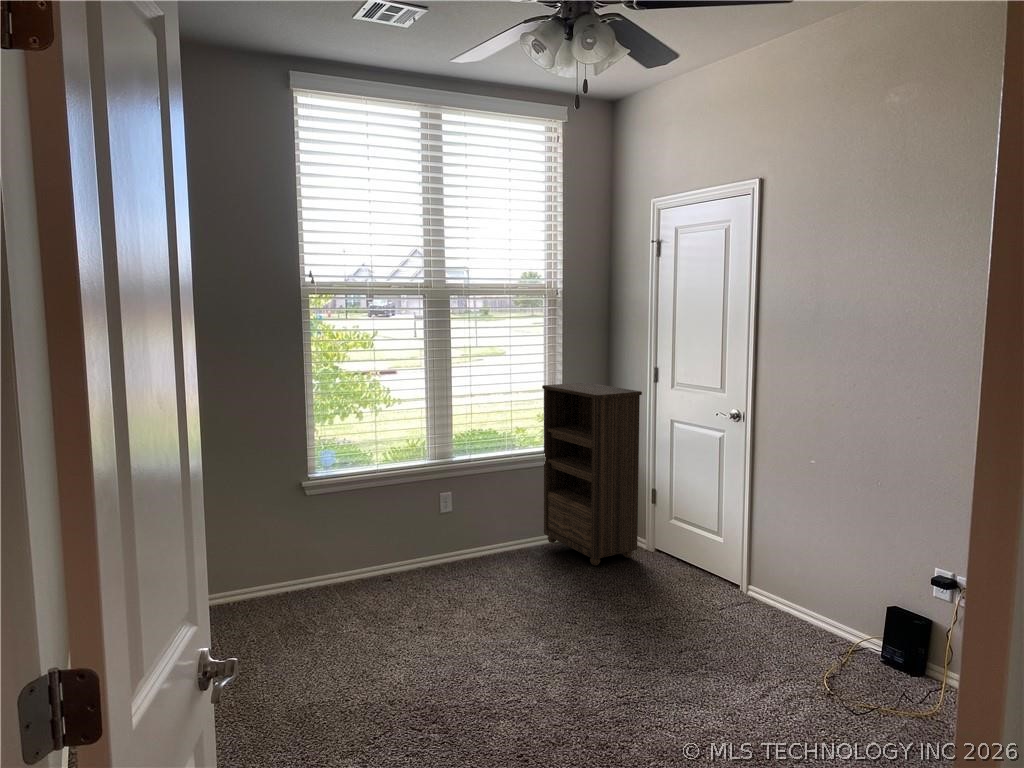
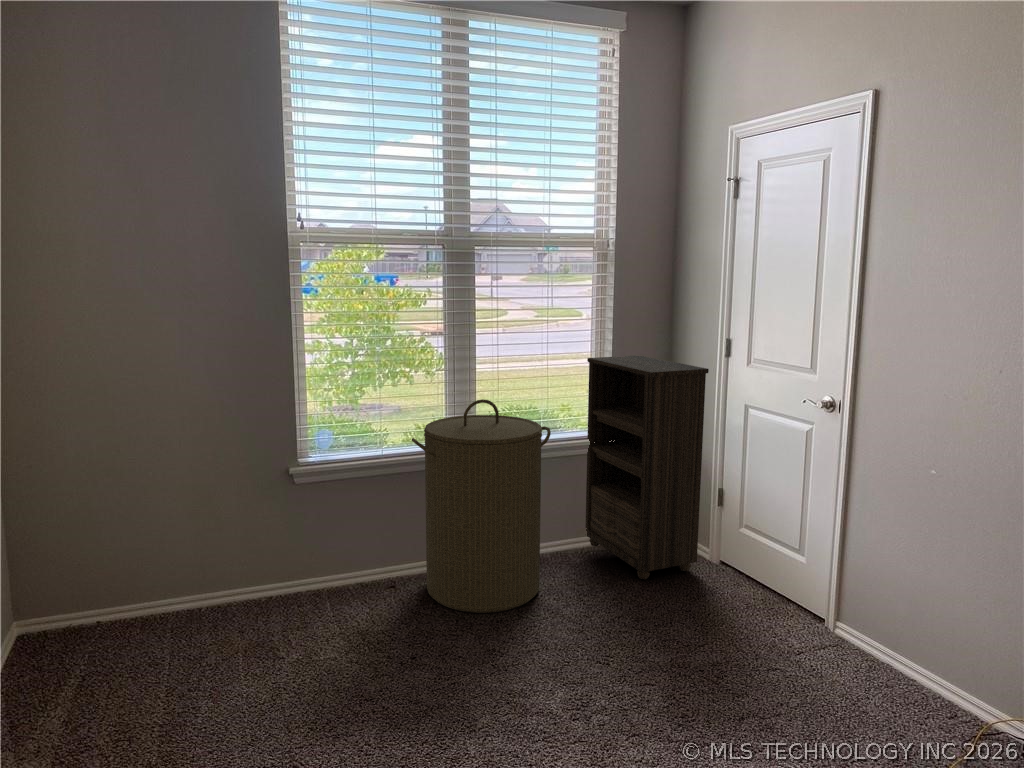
laundry hamper: none [406,421,518,596] -> present [412,399,551,613]

